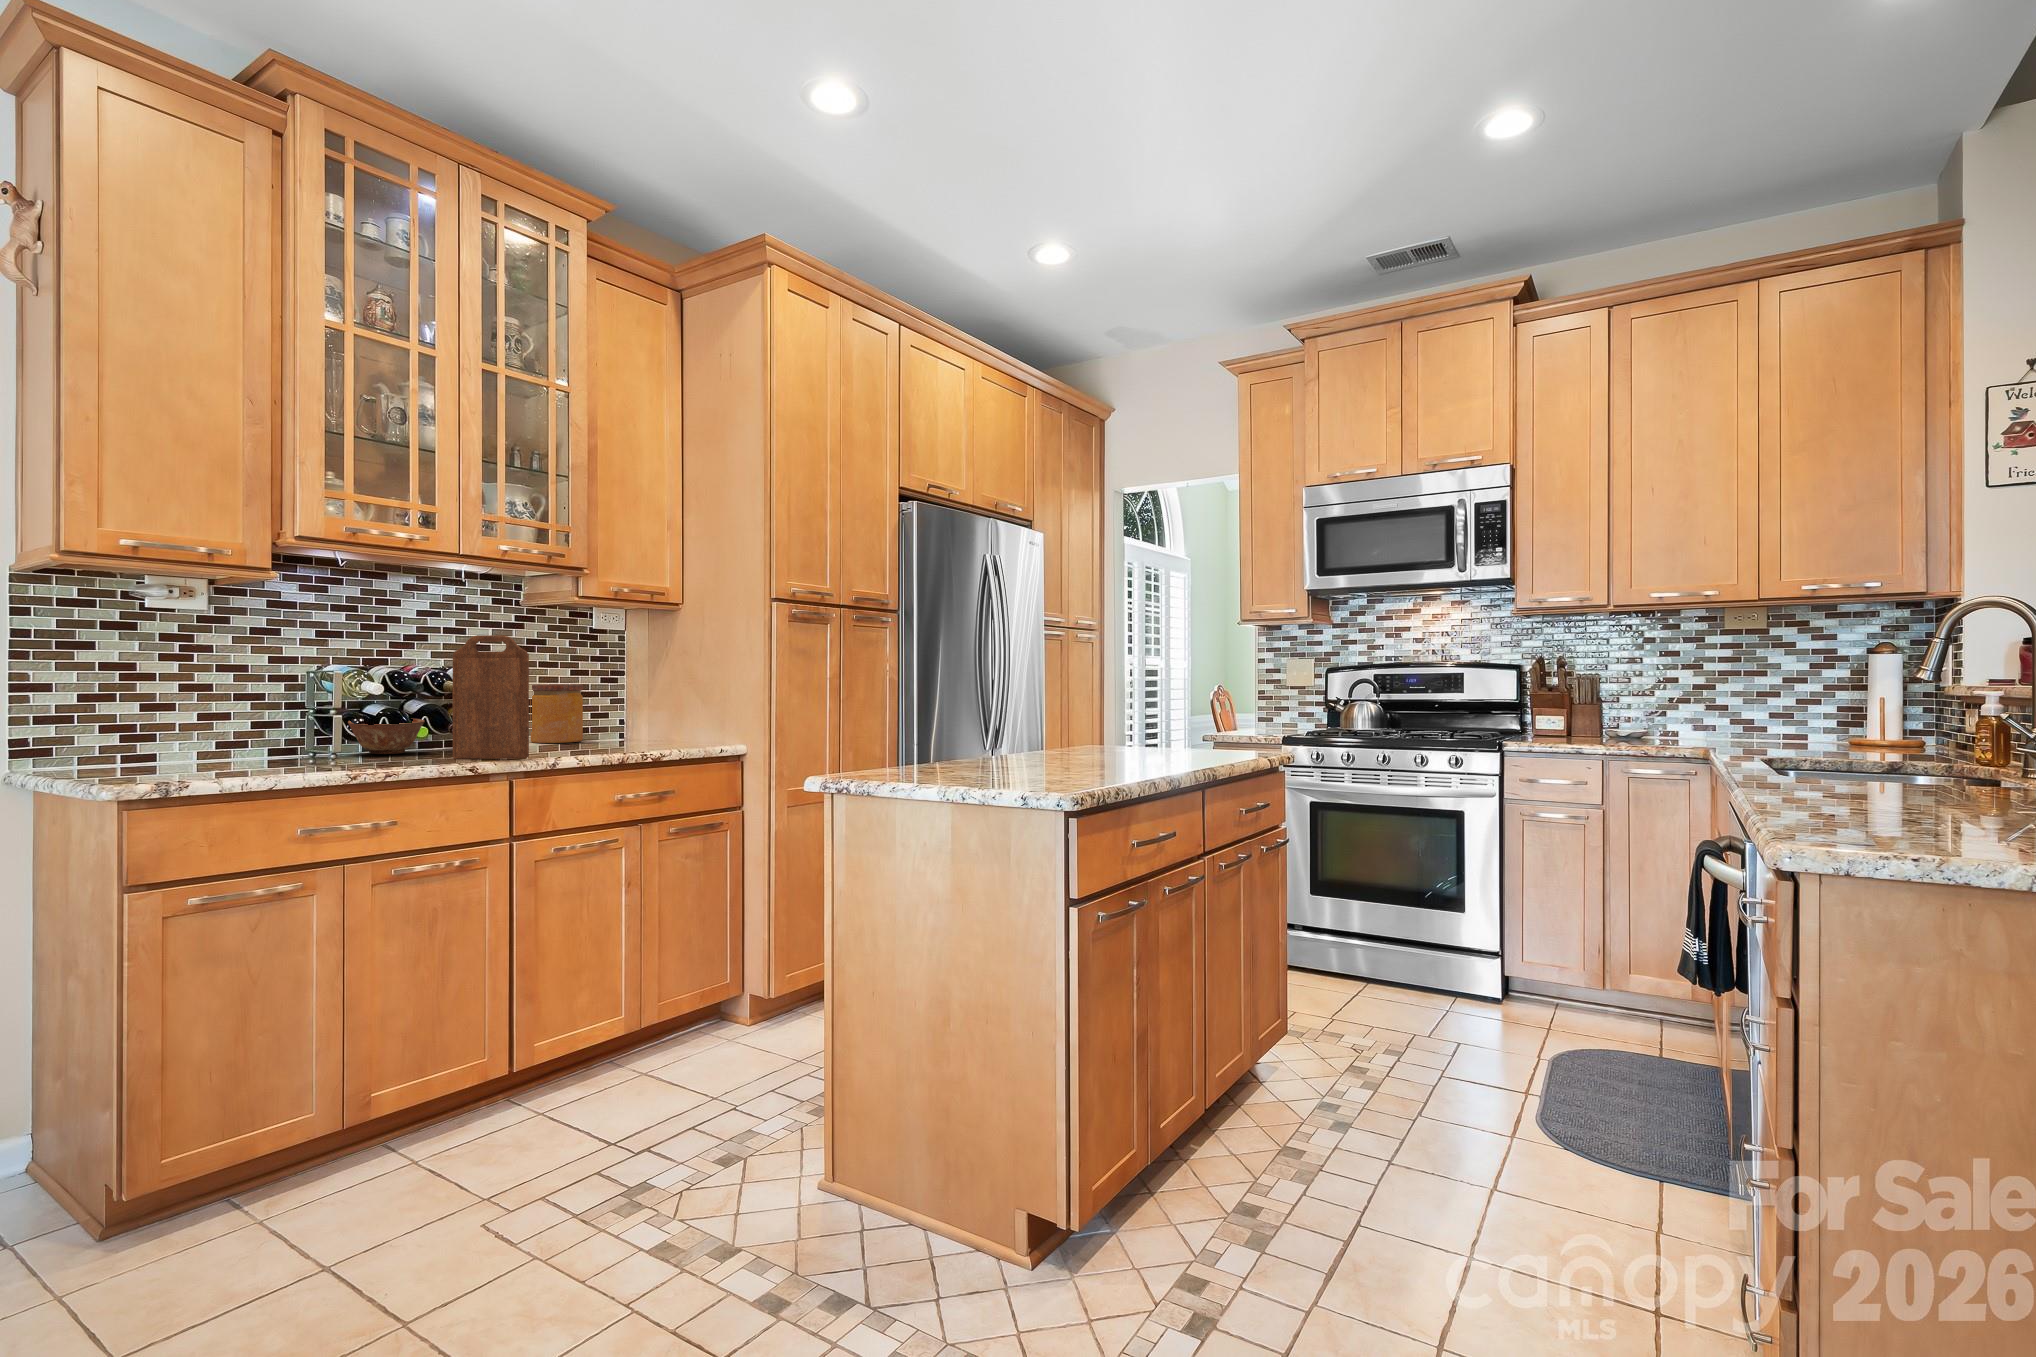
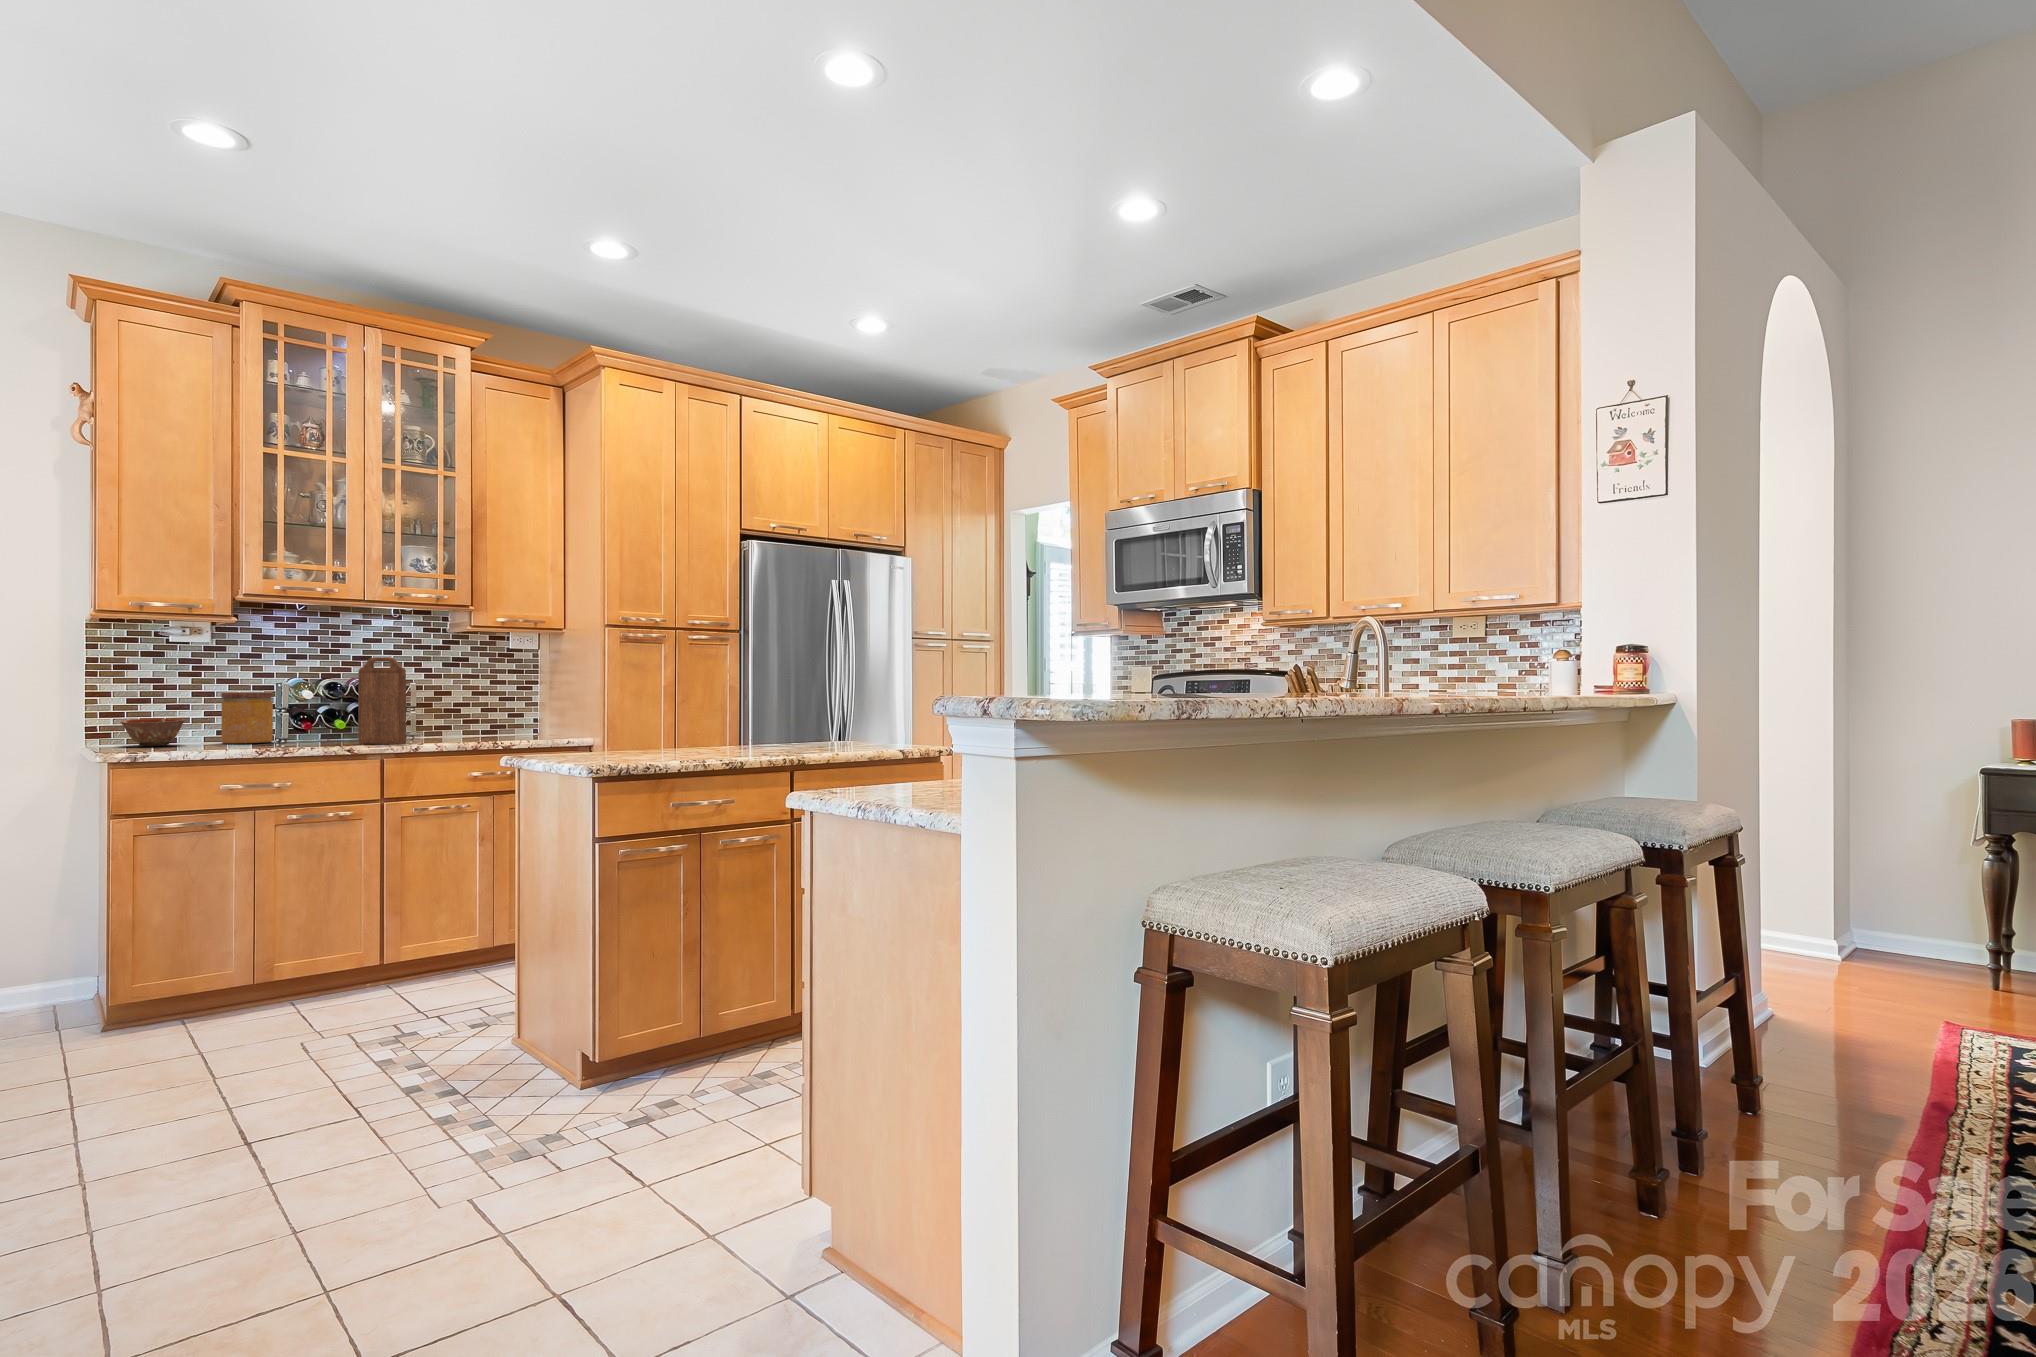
jar: present [531,684,583,743] -> present [221,692,273,743]
ceramic bowl: present [348,719,425,754] -> present [121,718,185,746]

